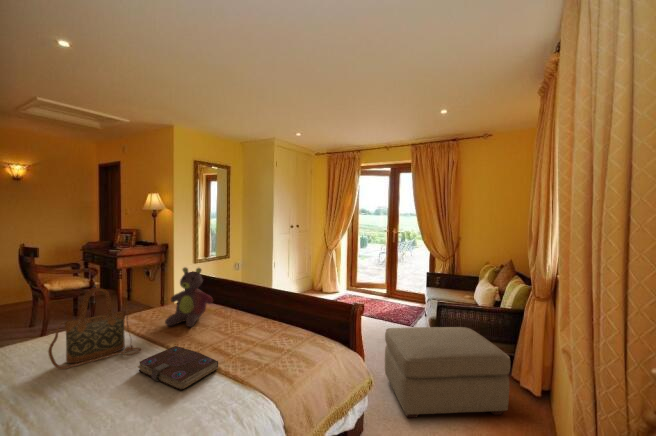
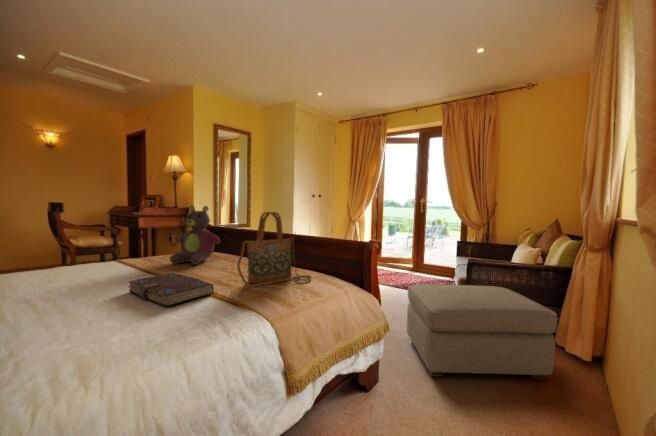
handbag: present [48,289,141,369] -> present [237,212,311,287]

